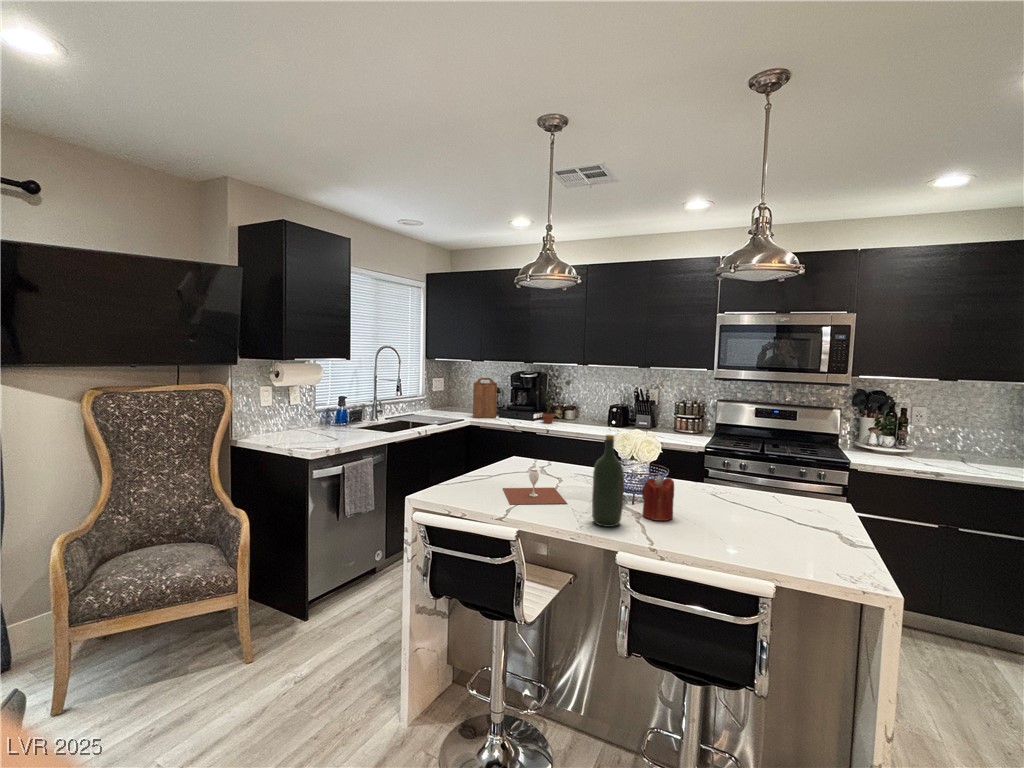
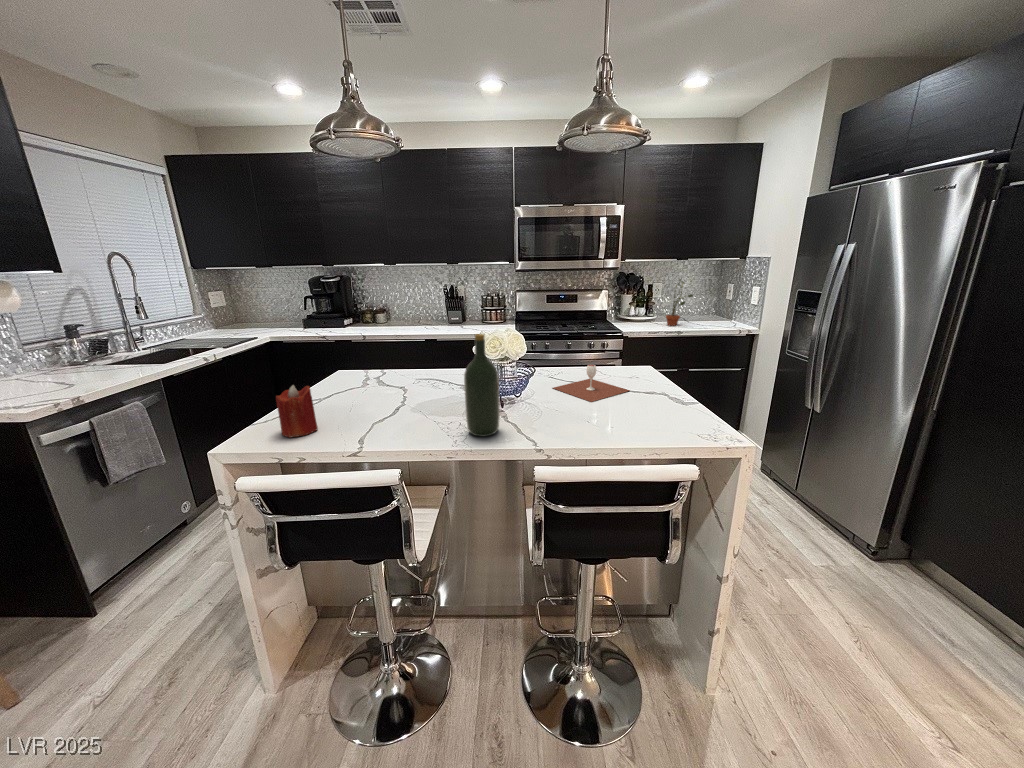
cutting board: present [473,378,497,418] -> none [264,285,300,332]
potted plant: present [536,381,570,423] -> present [666,278,693,326]
wine glass: present [503,470,567,504] -> present [553,365,630,402]
candle: present [642,475,674,521] -> present [276,385,318,438]

